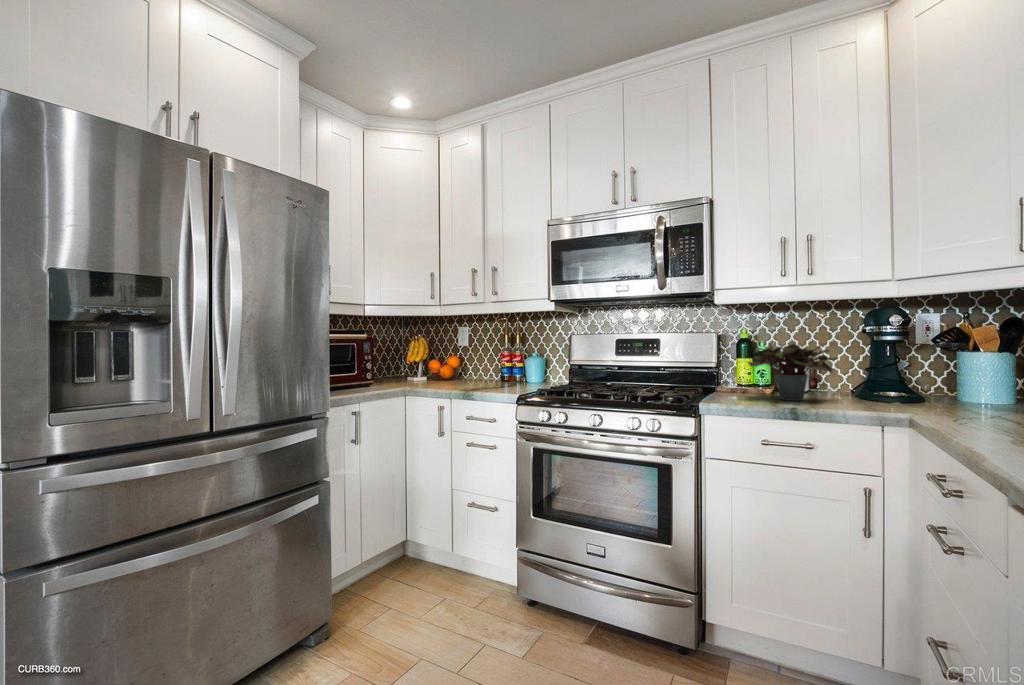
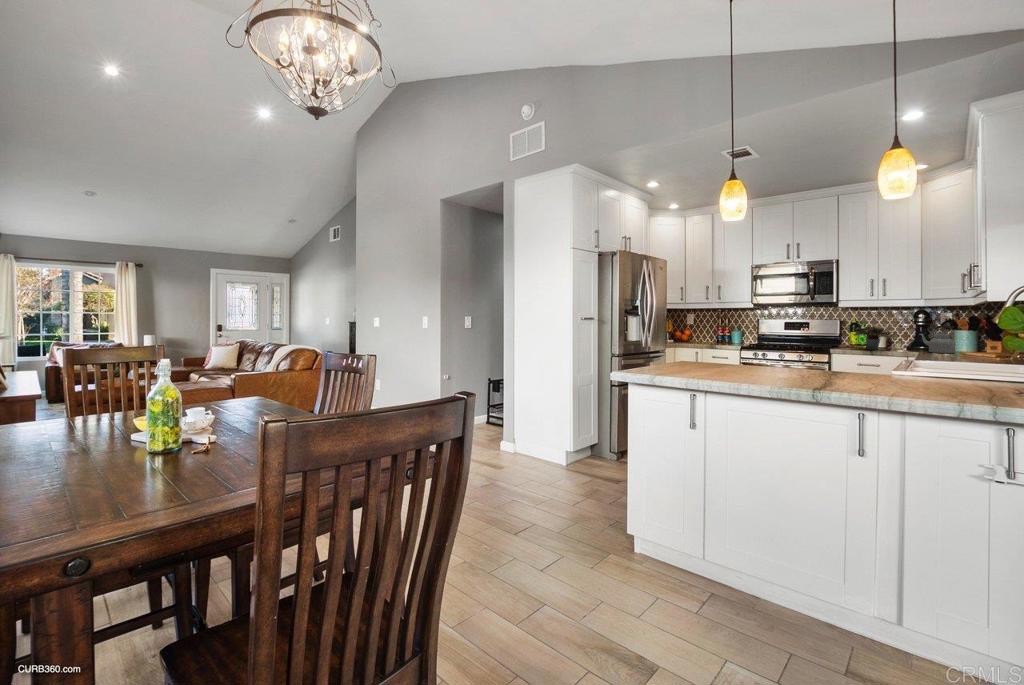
kettle: none [898,339,997,413] -> present [919,325,955,353]

